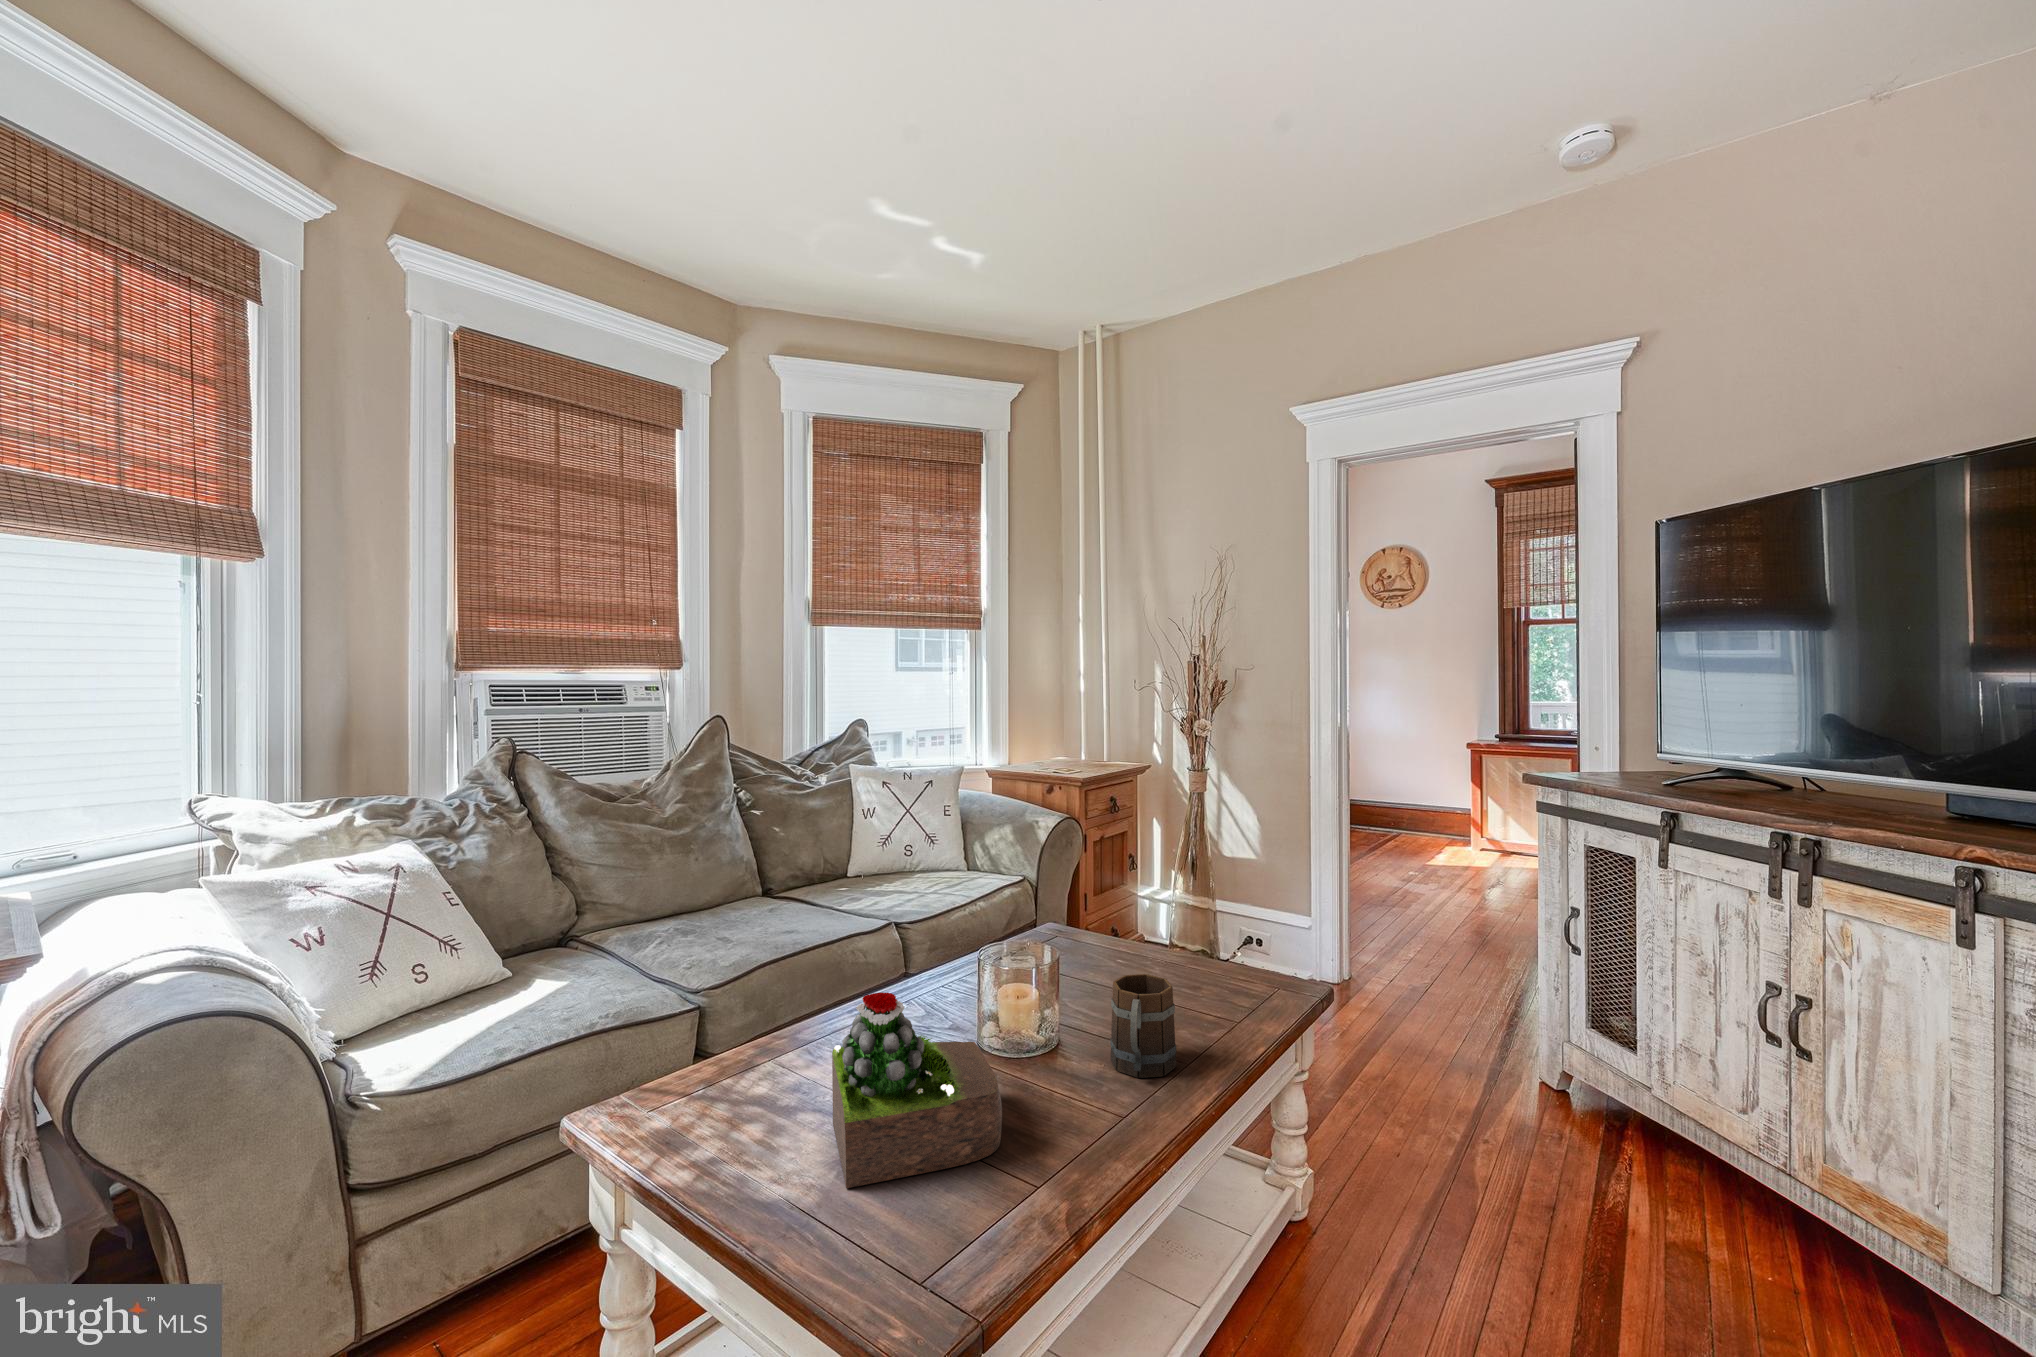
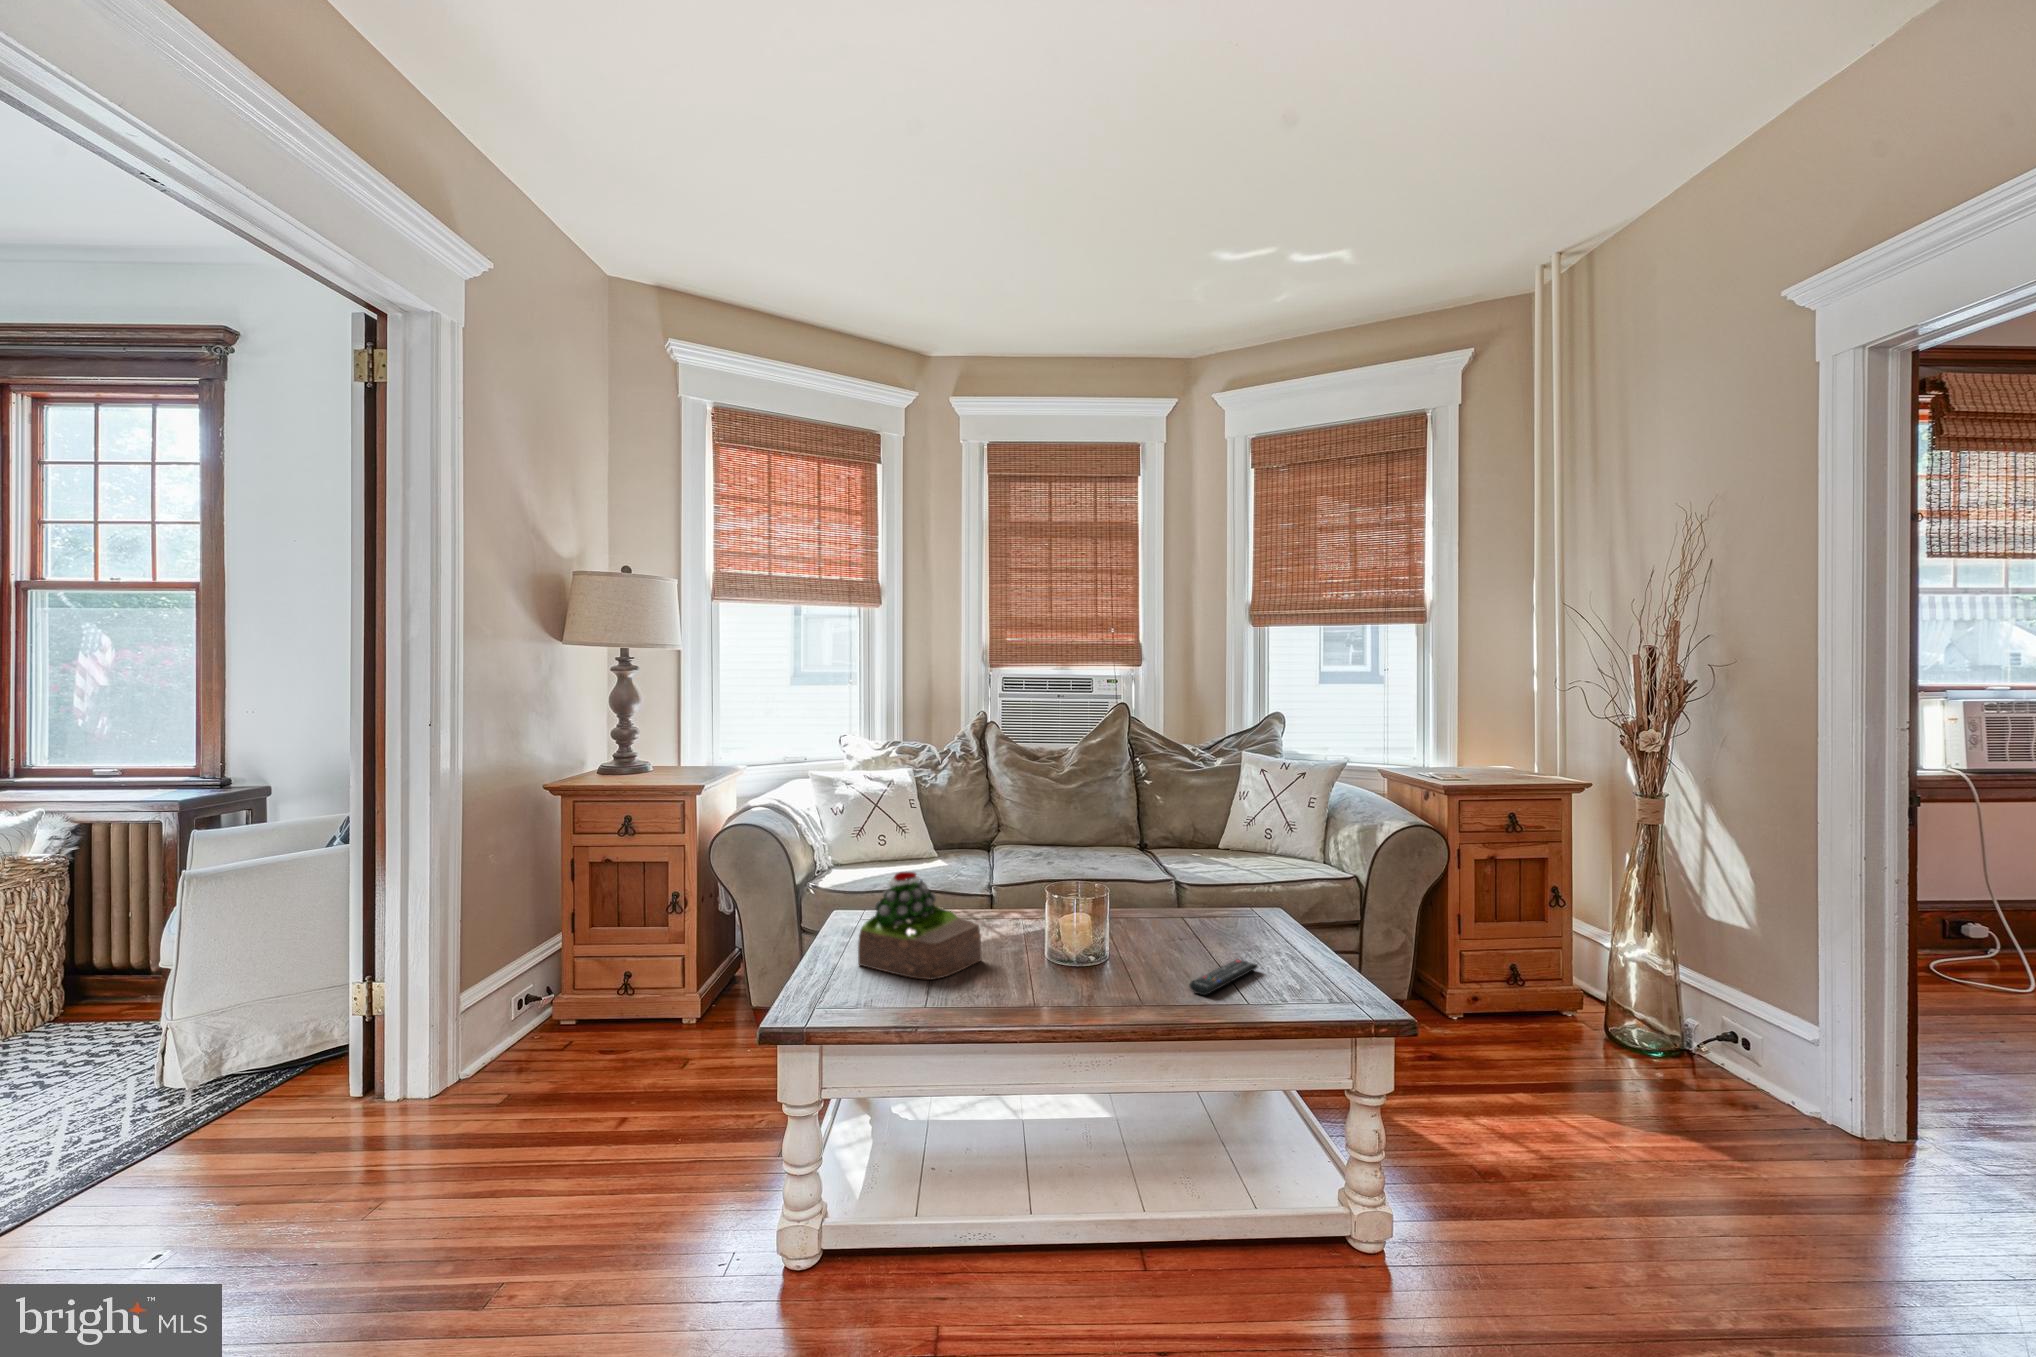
mug: present [1110,974,1176,1078] -> none [1045,916,1117,992]
remote control: none [1187,980,1251,1030] -> present [1190,960,1258,995]

